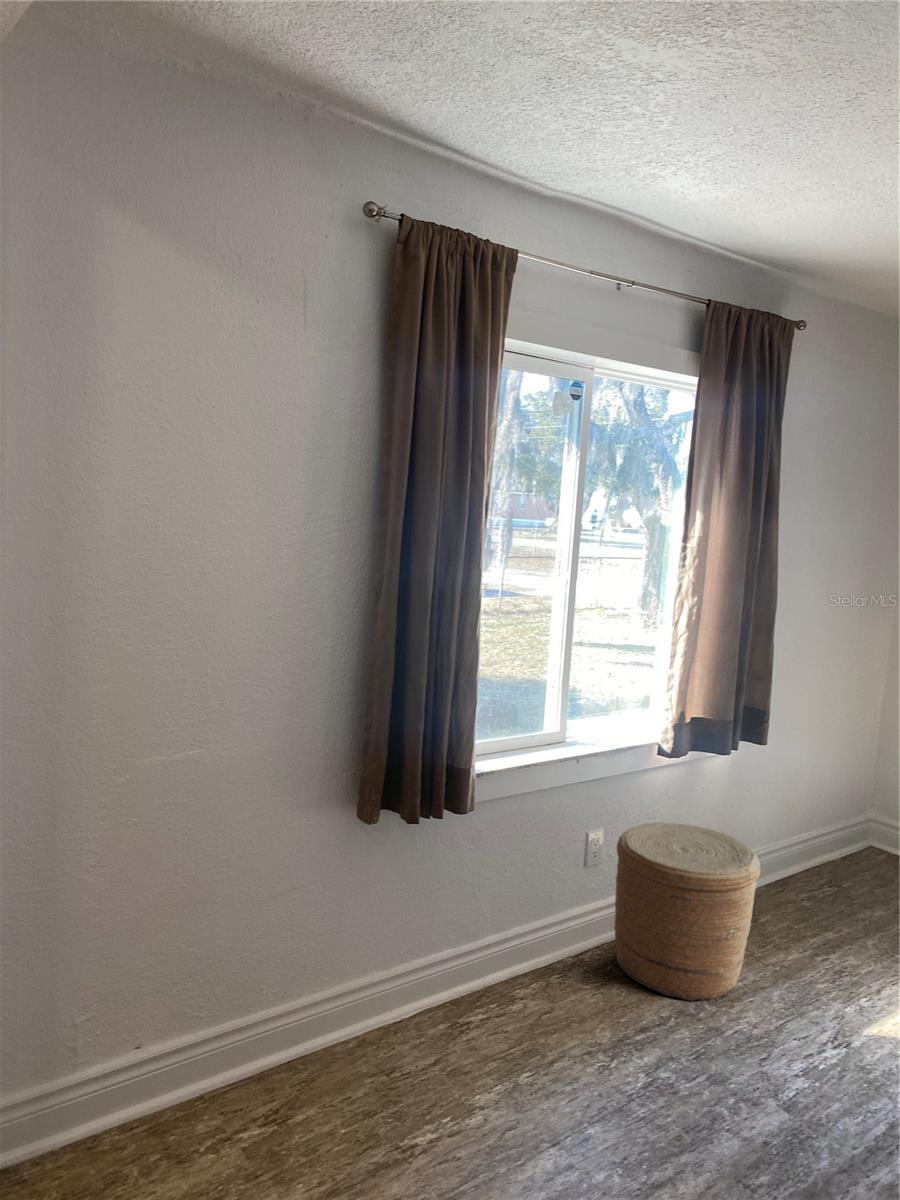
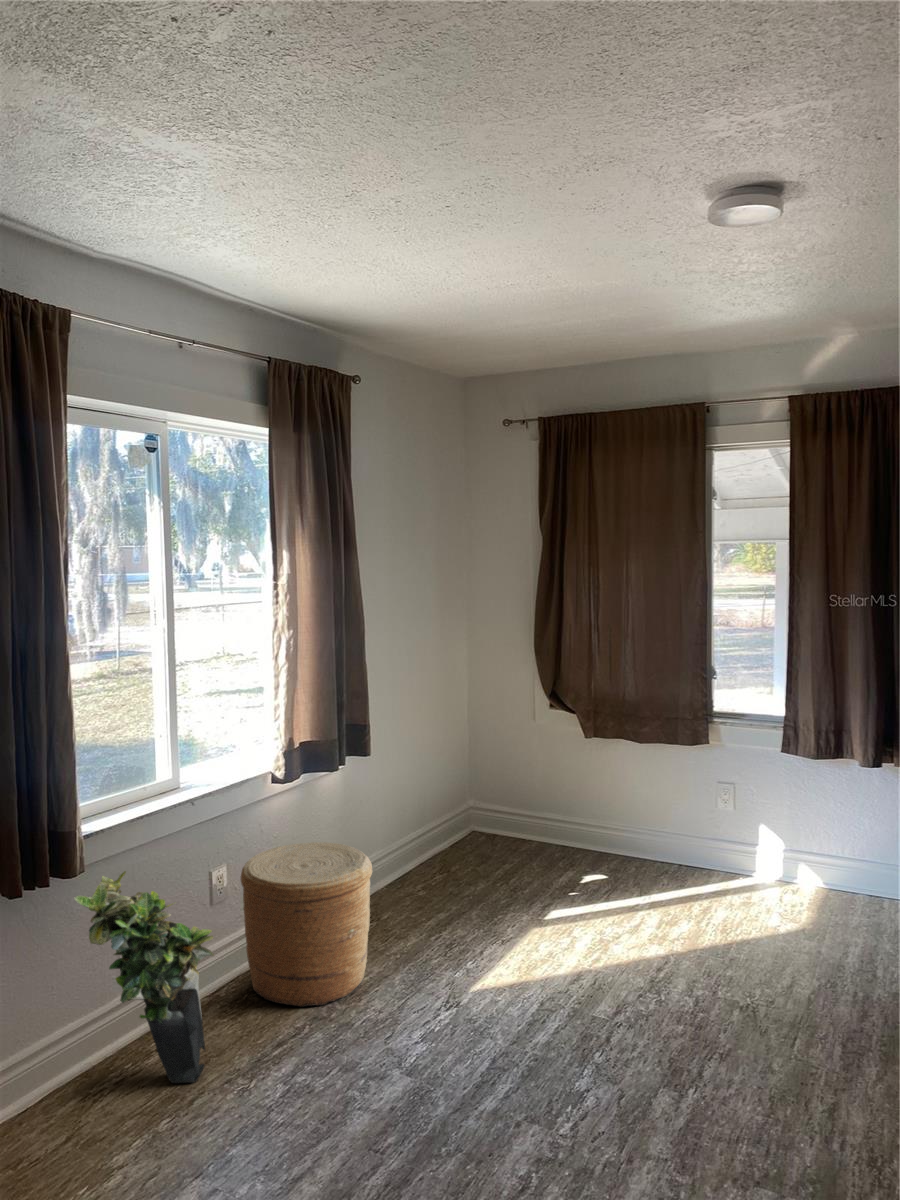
potted plant: none [462,818,590,1044] -> present [74,871,214,1083]

